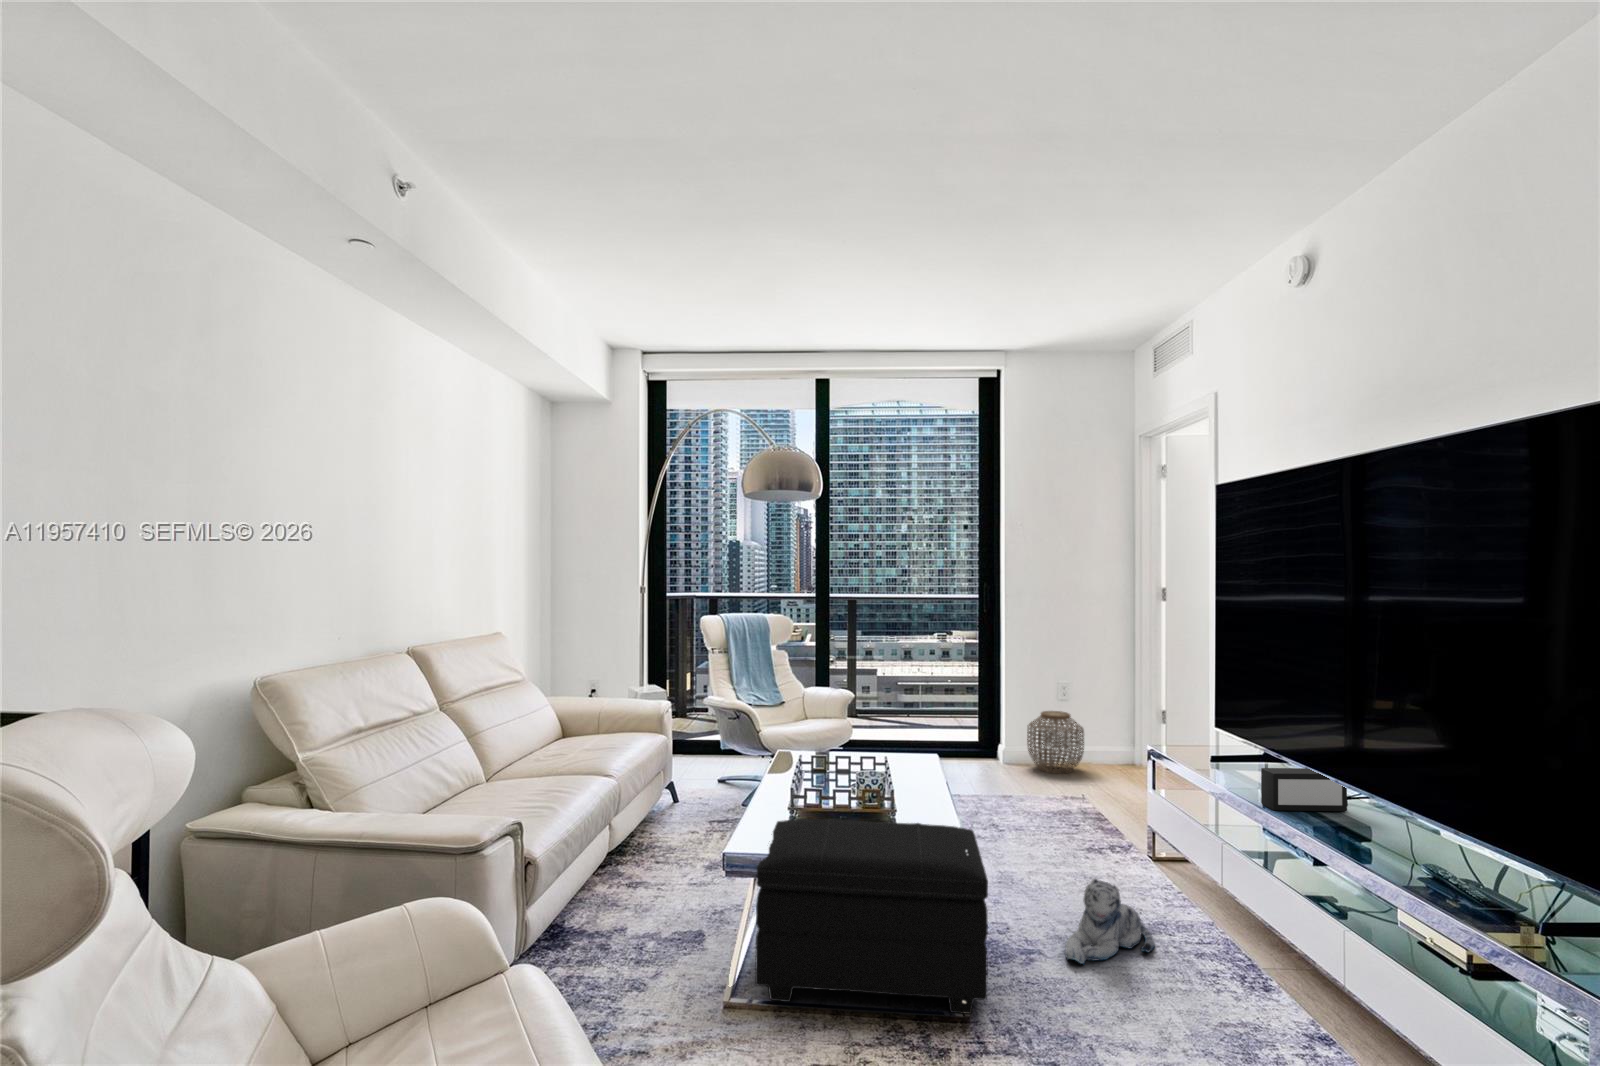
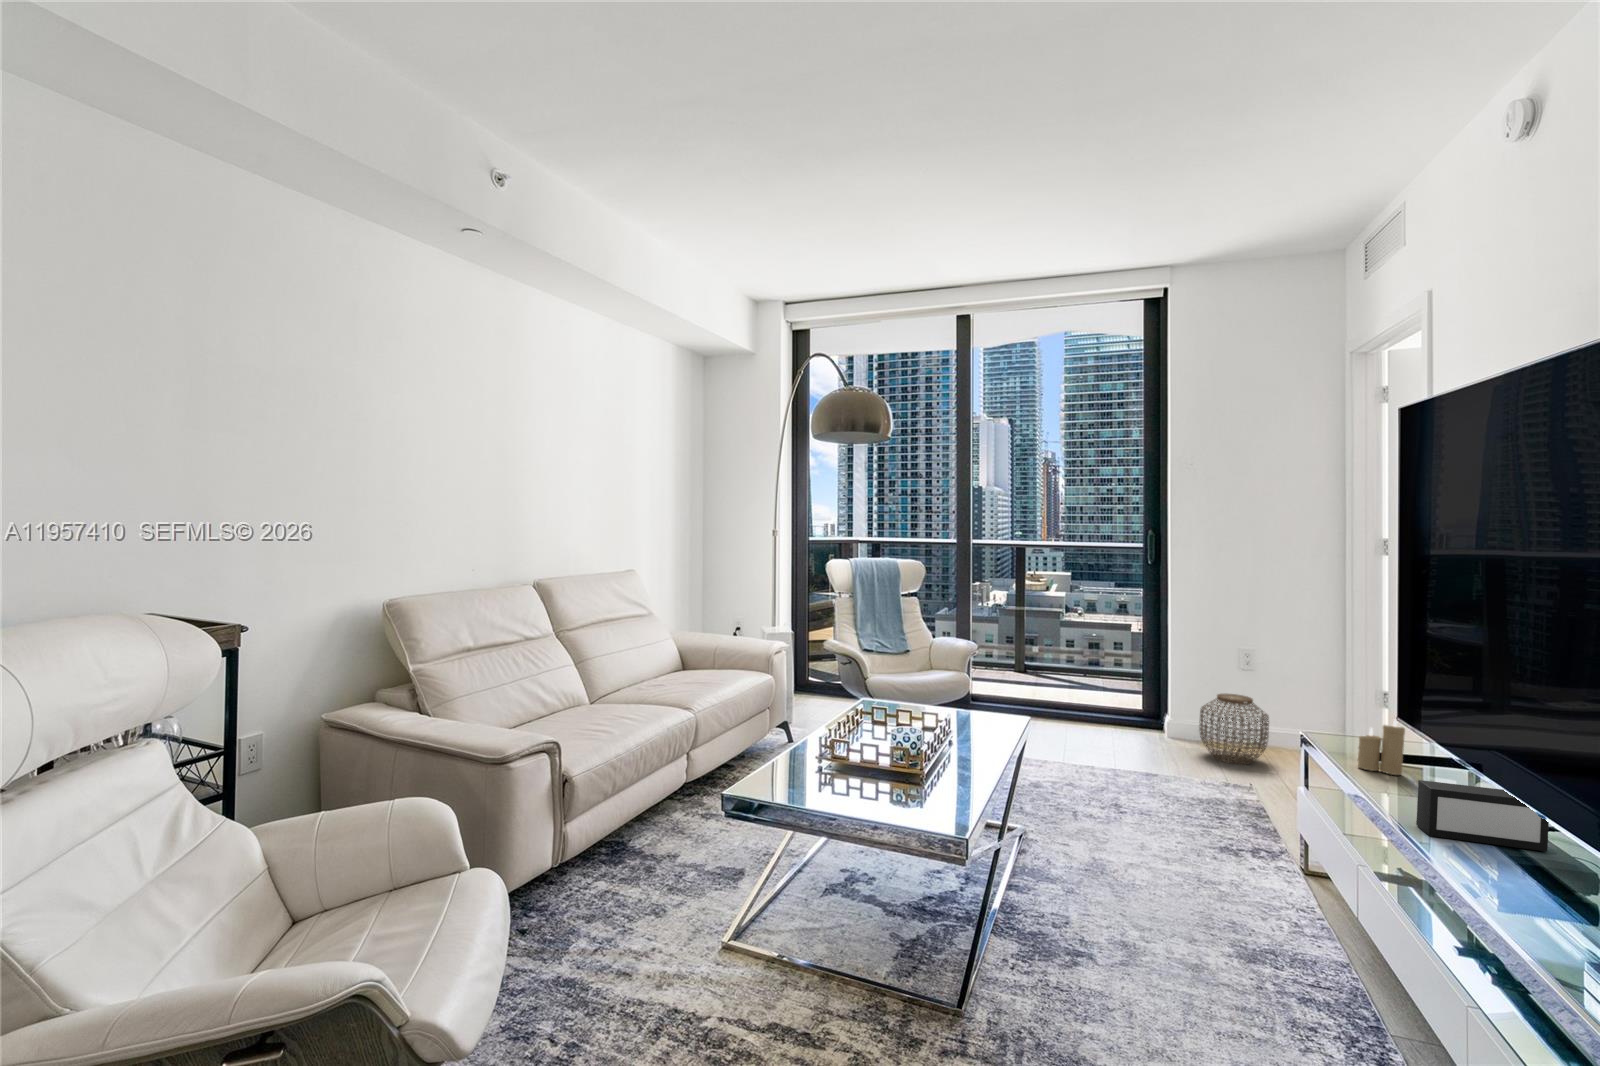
candle: none [1195,721,1228,767] -> present [1358,720,1405,775]
footstool: present [755,819,988,1014] -> none [751,771,1020,1009]
plush toy: present [1065,879,1154,964] -> none [1119,883,1248,982]

